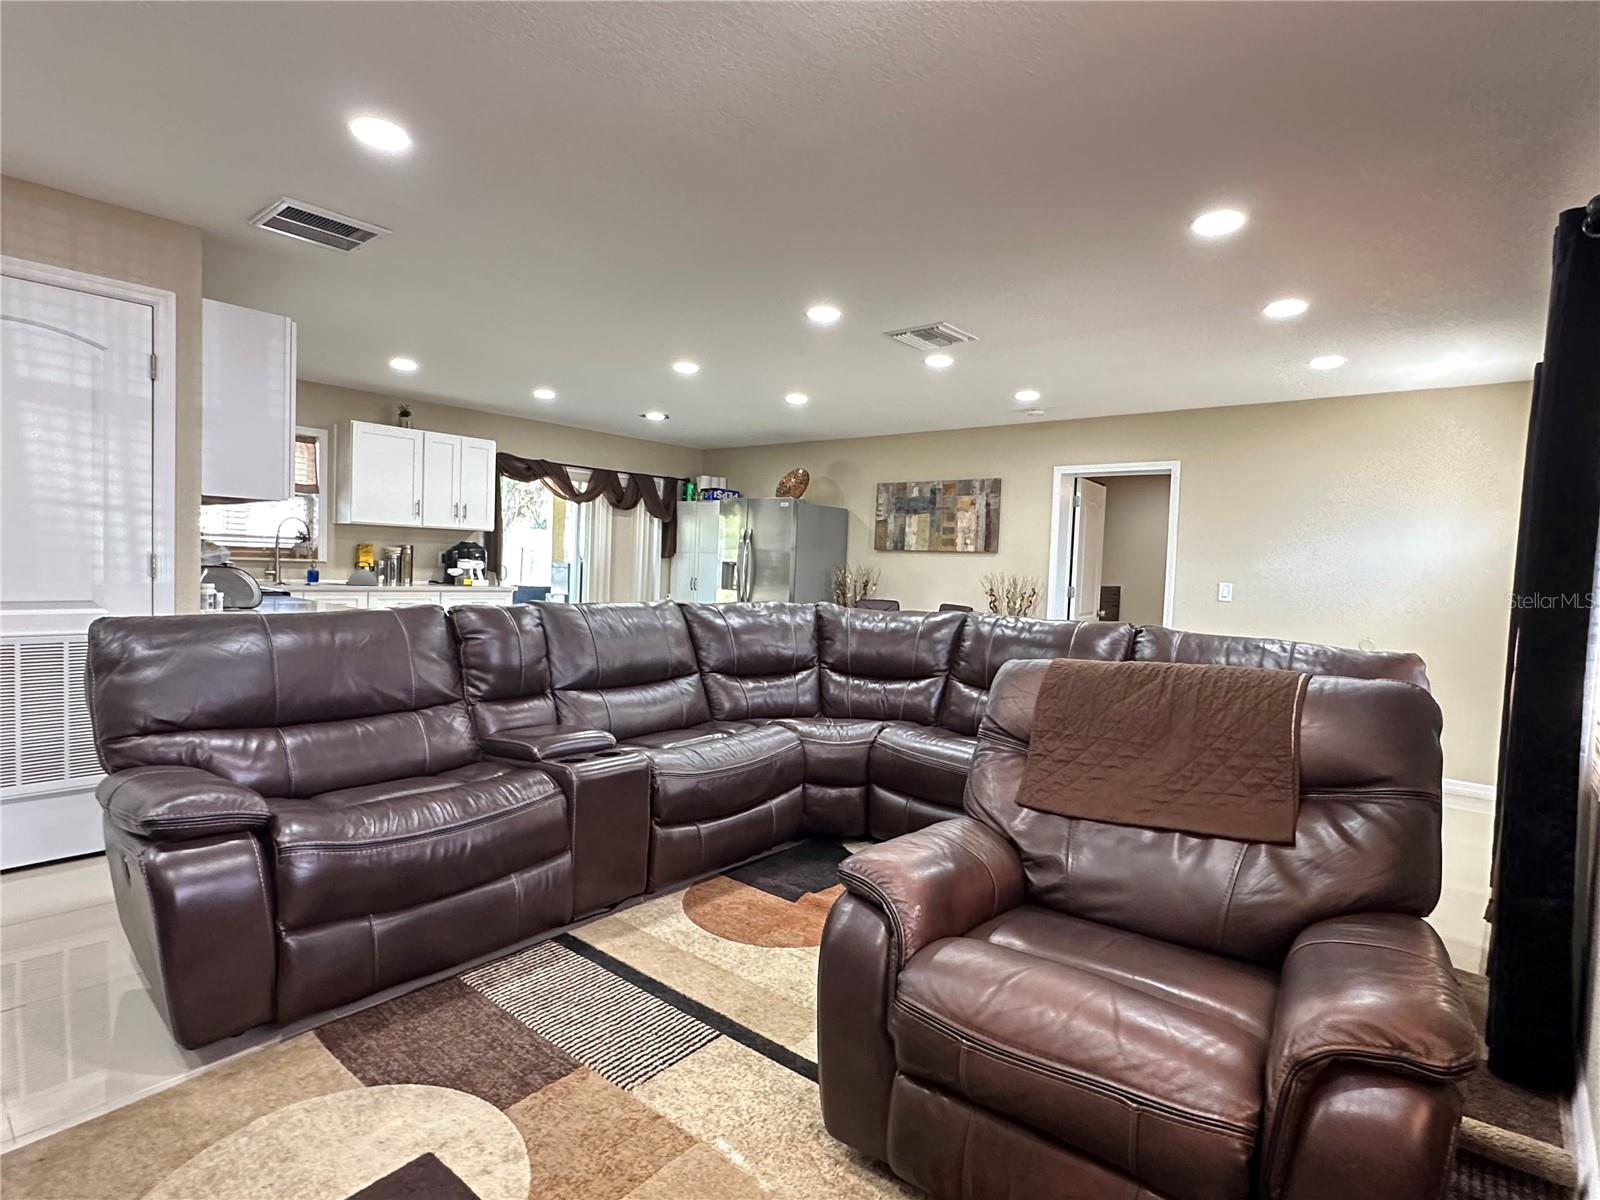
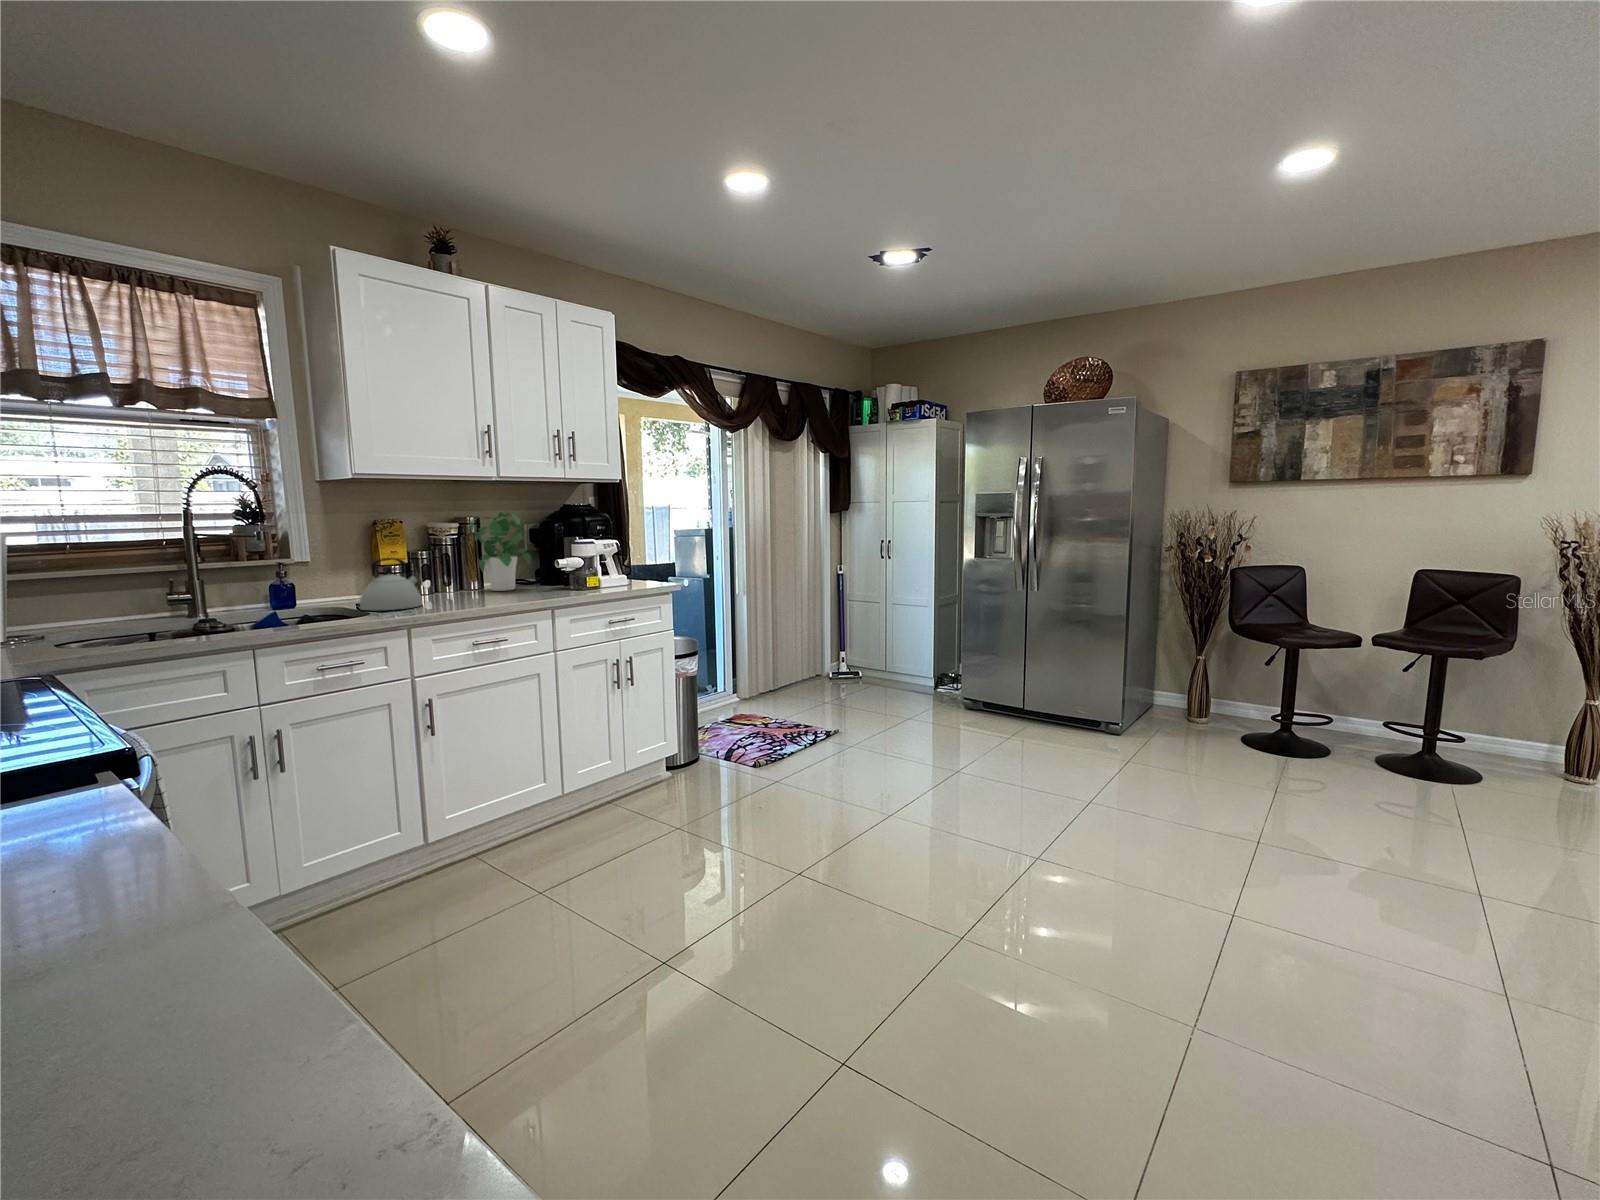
potted plant: none [404,543,437,584] -> present [470,511,531,591]

